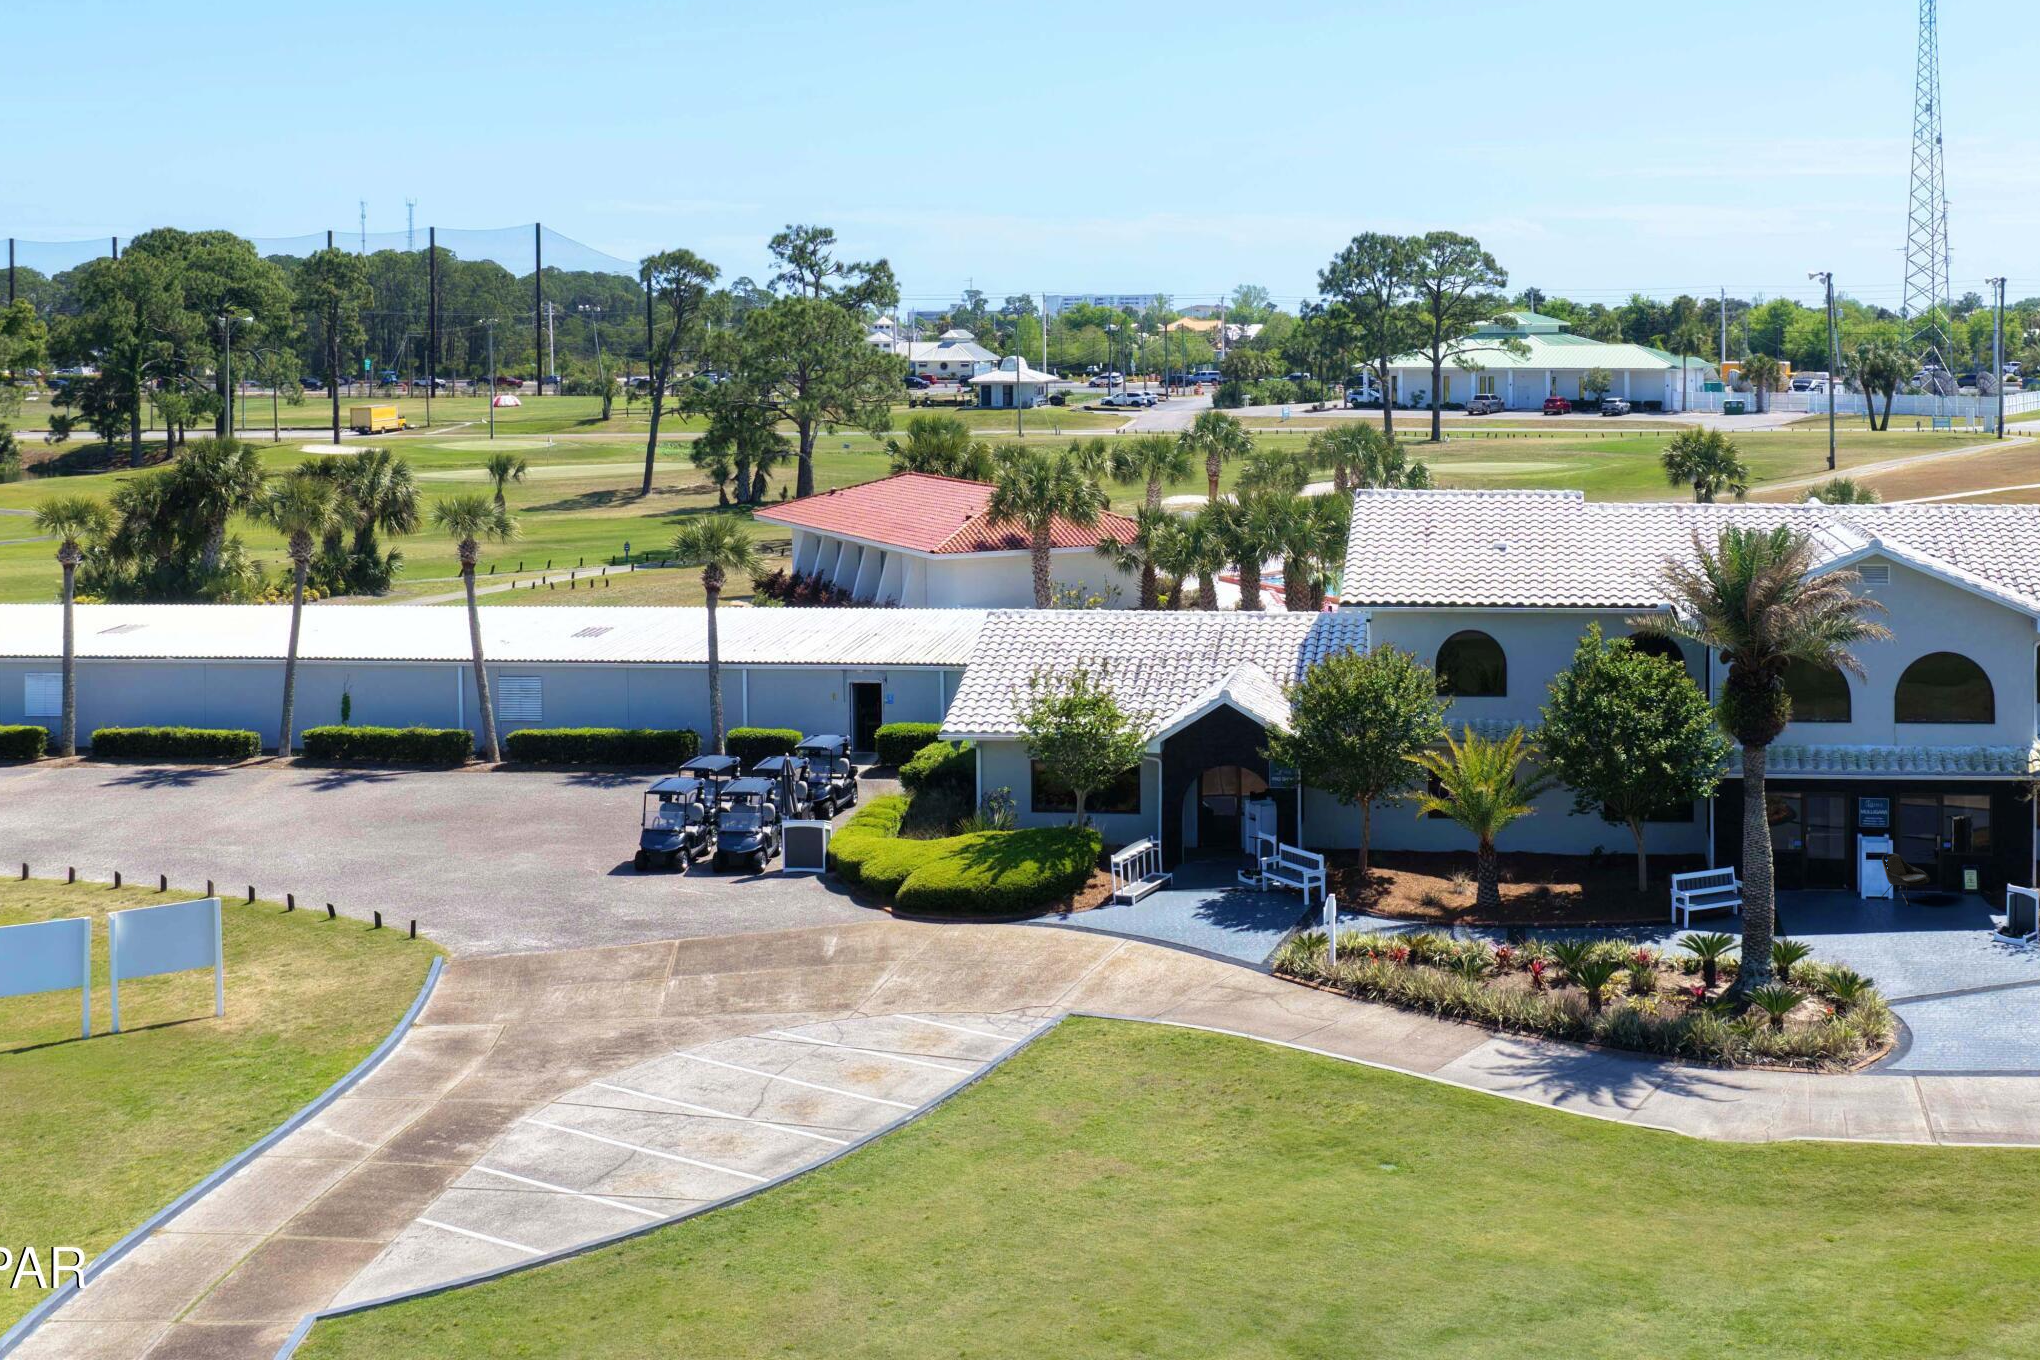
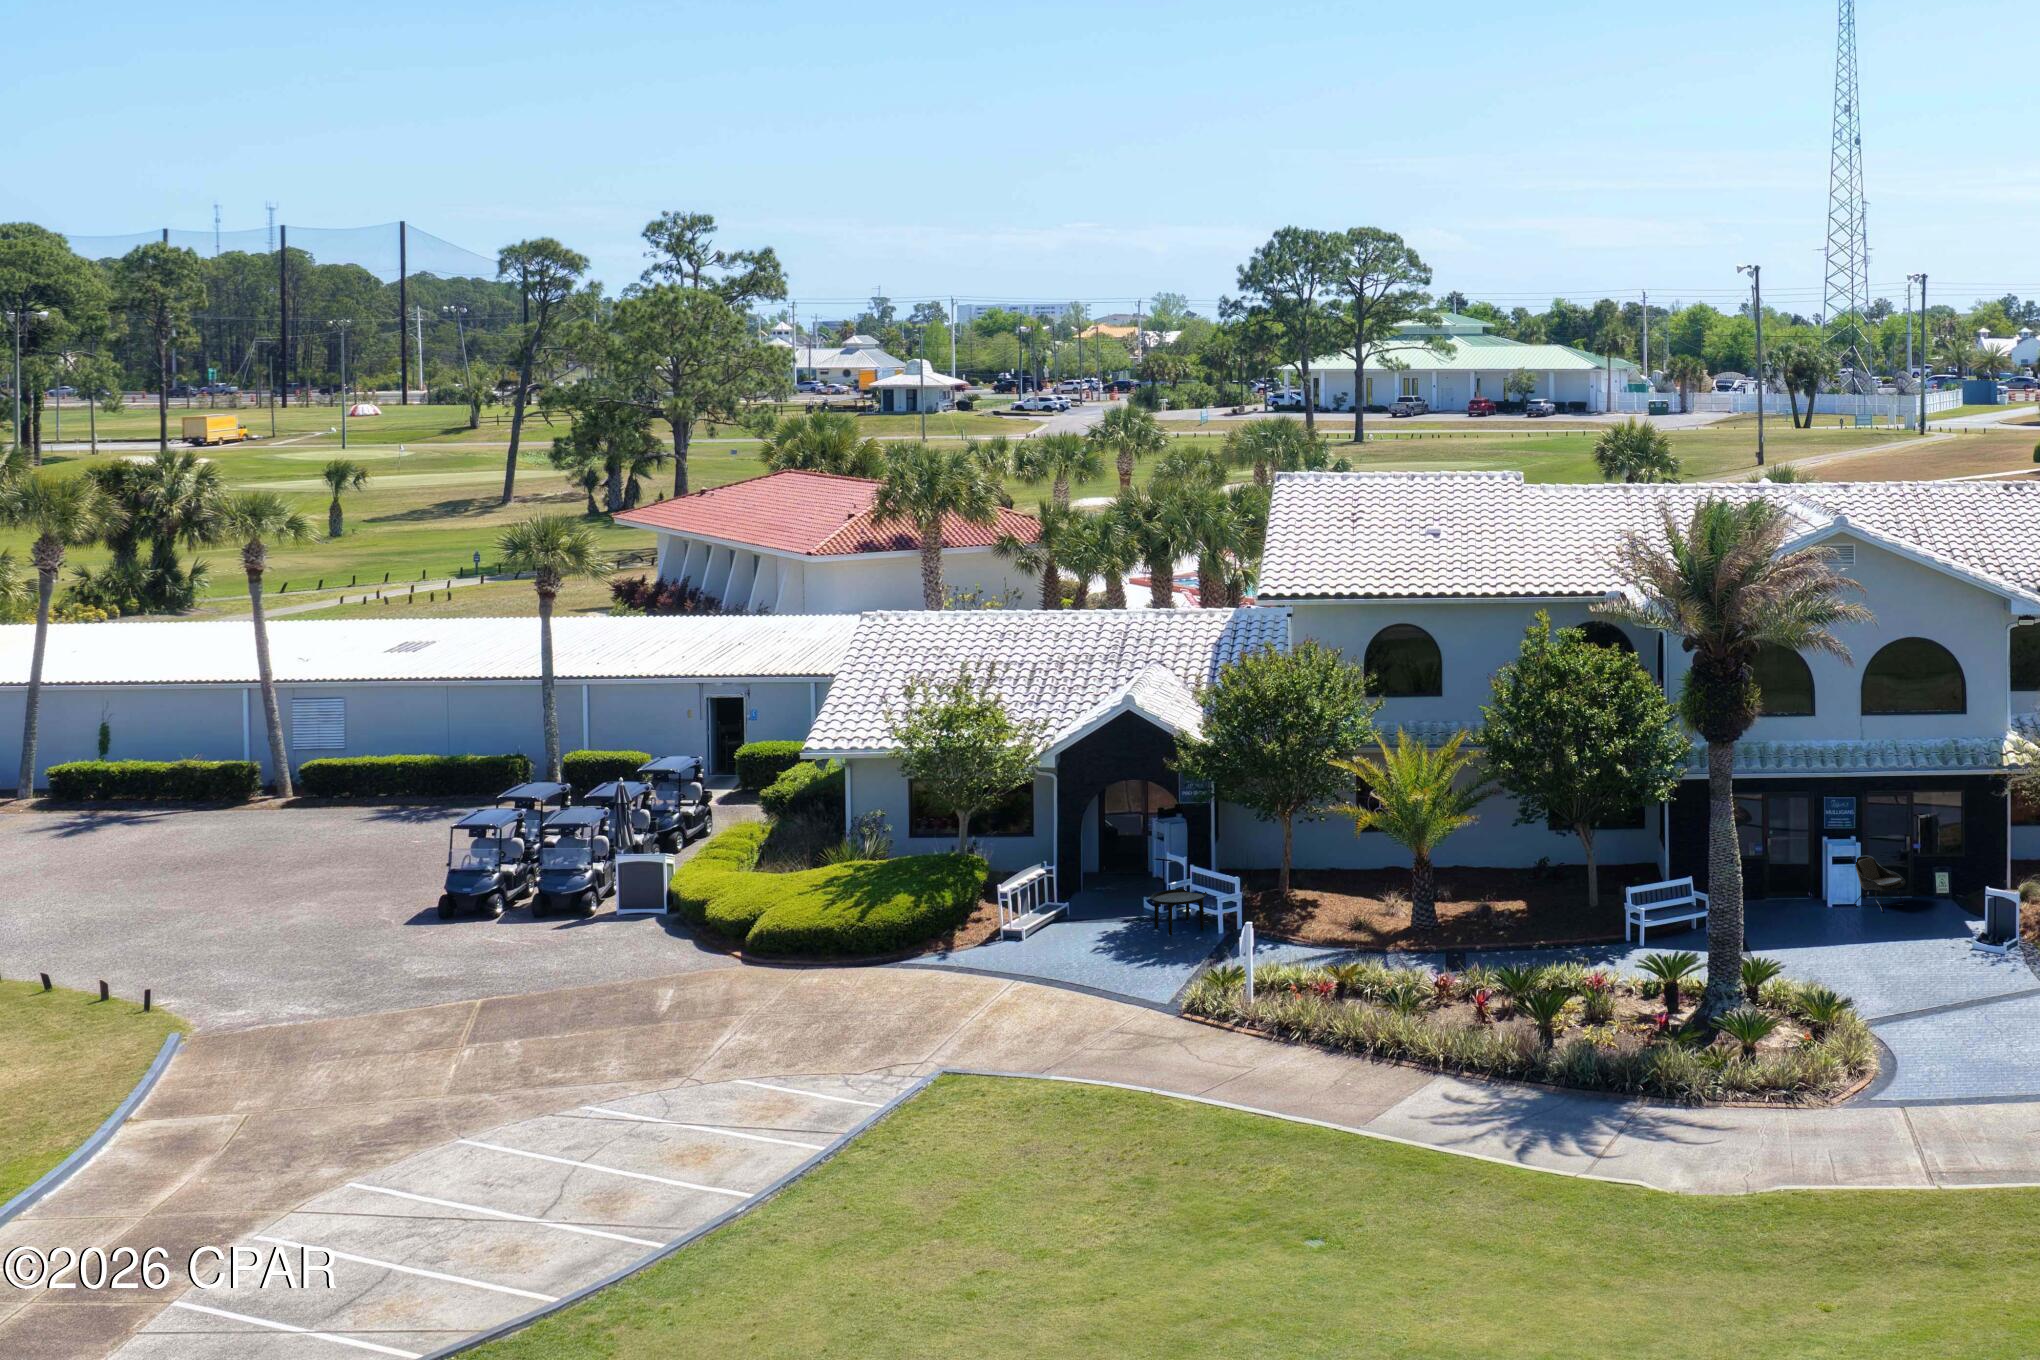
round table: none [1244,864,1293,904] -> present [1150,889,1207,935]

